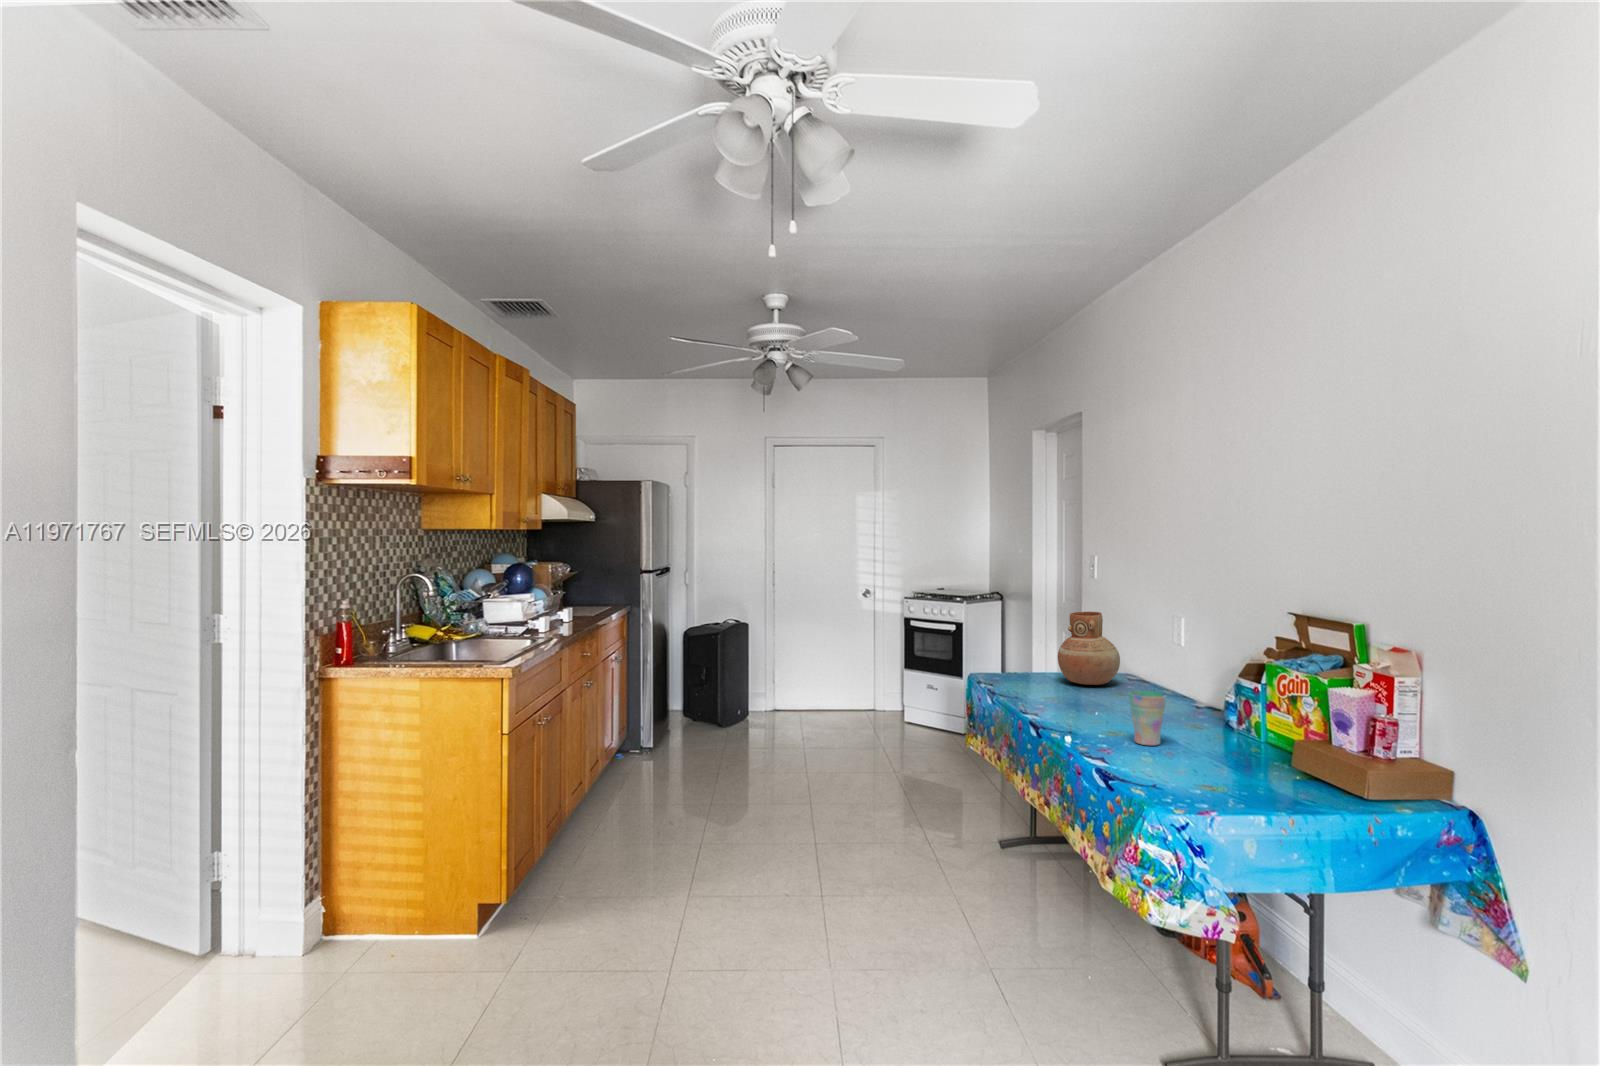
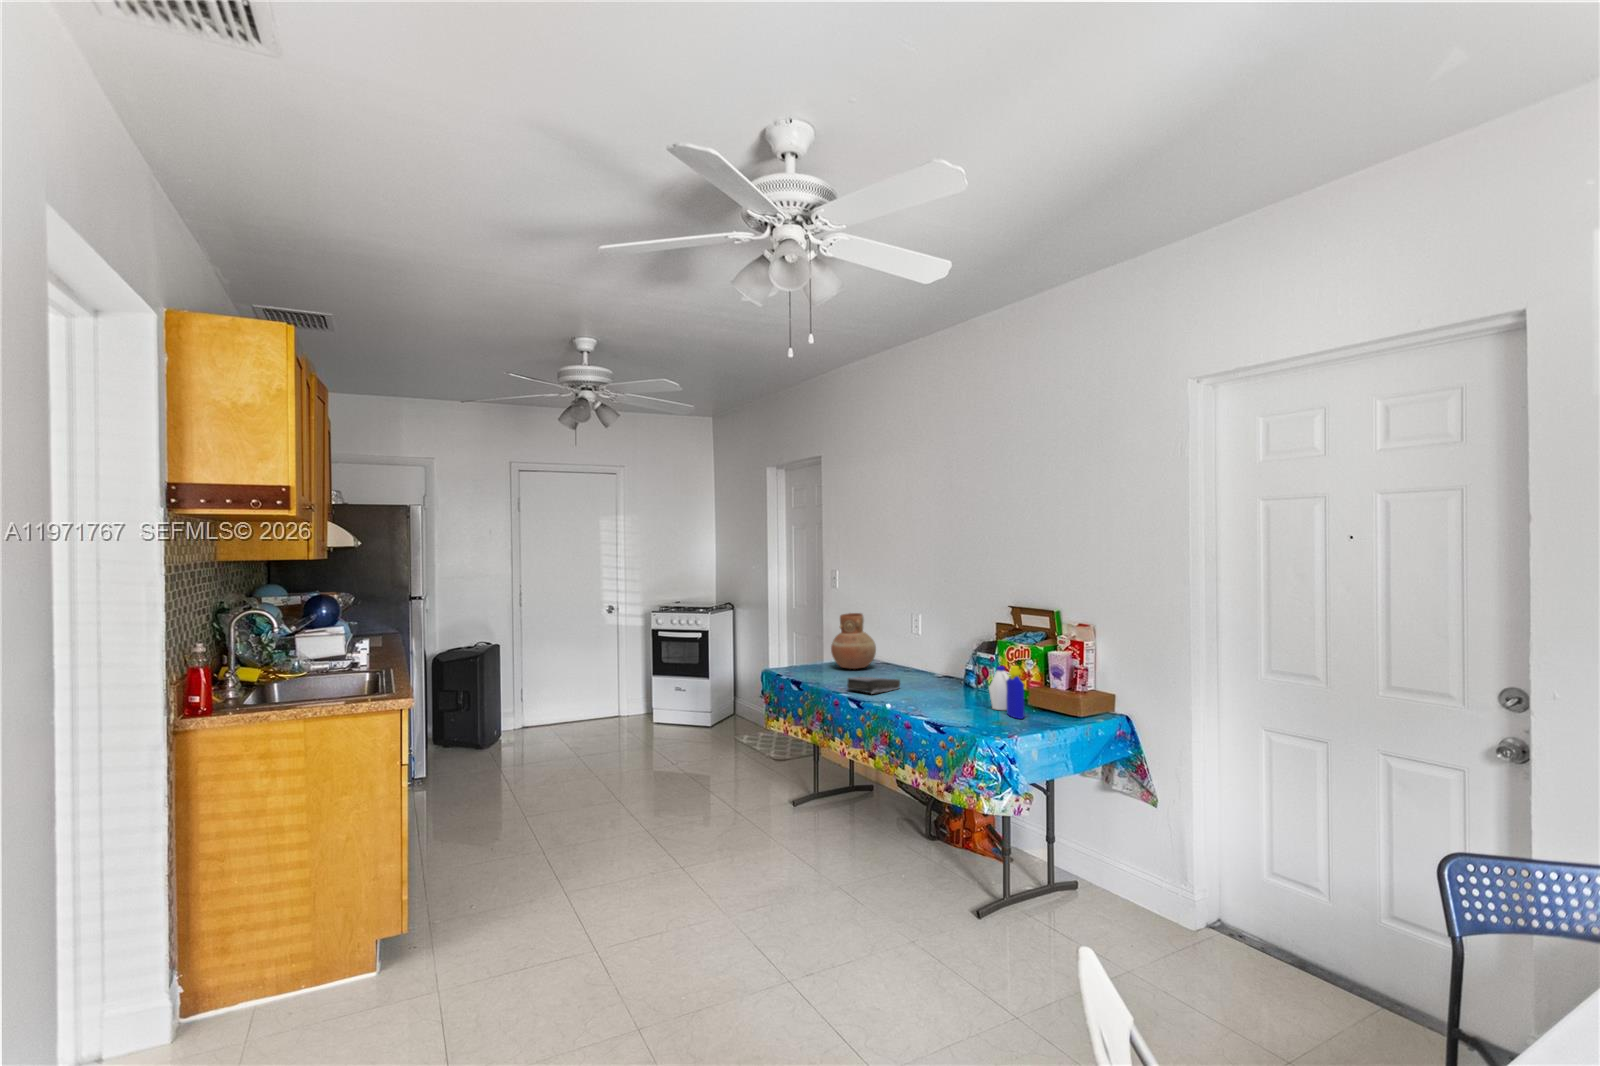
cup: present [1129,691,1166,746] -> none [919,666,944,703]
book: none [1043,697,1122,722] -> present [847,677,900,694]
bottle: none [1226,702,1274,789] -> present [989,666,1024,719]

